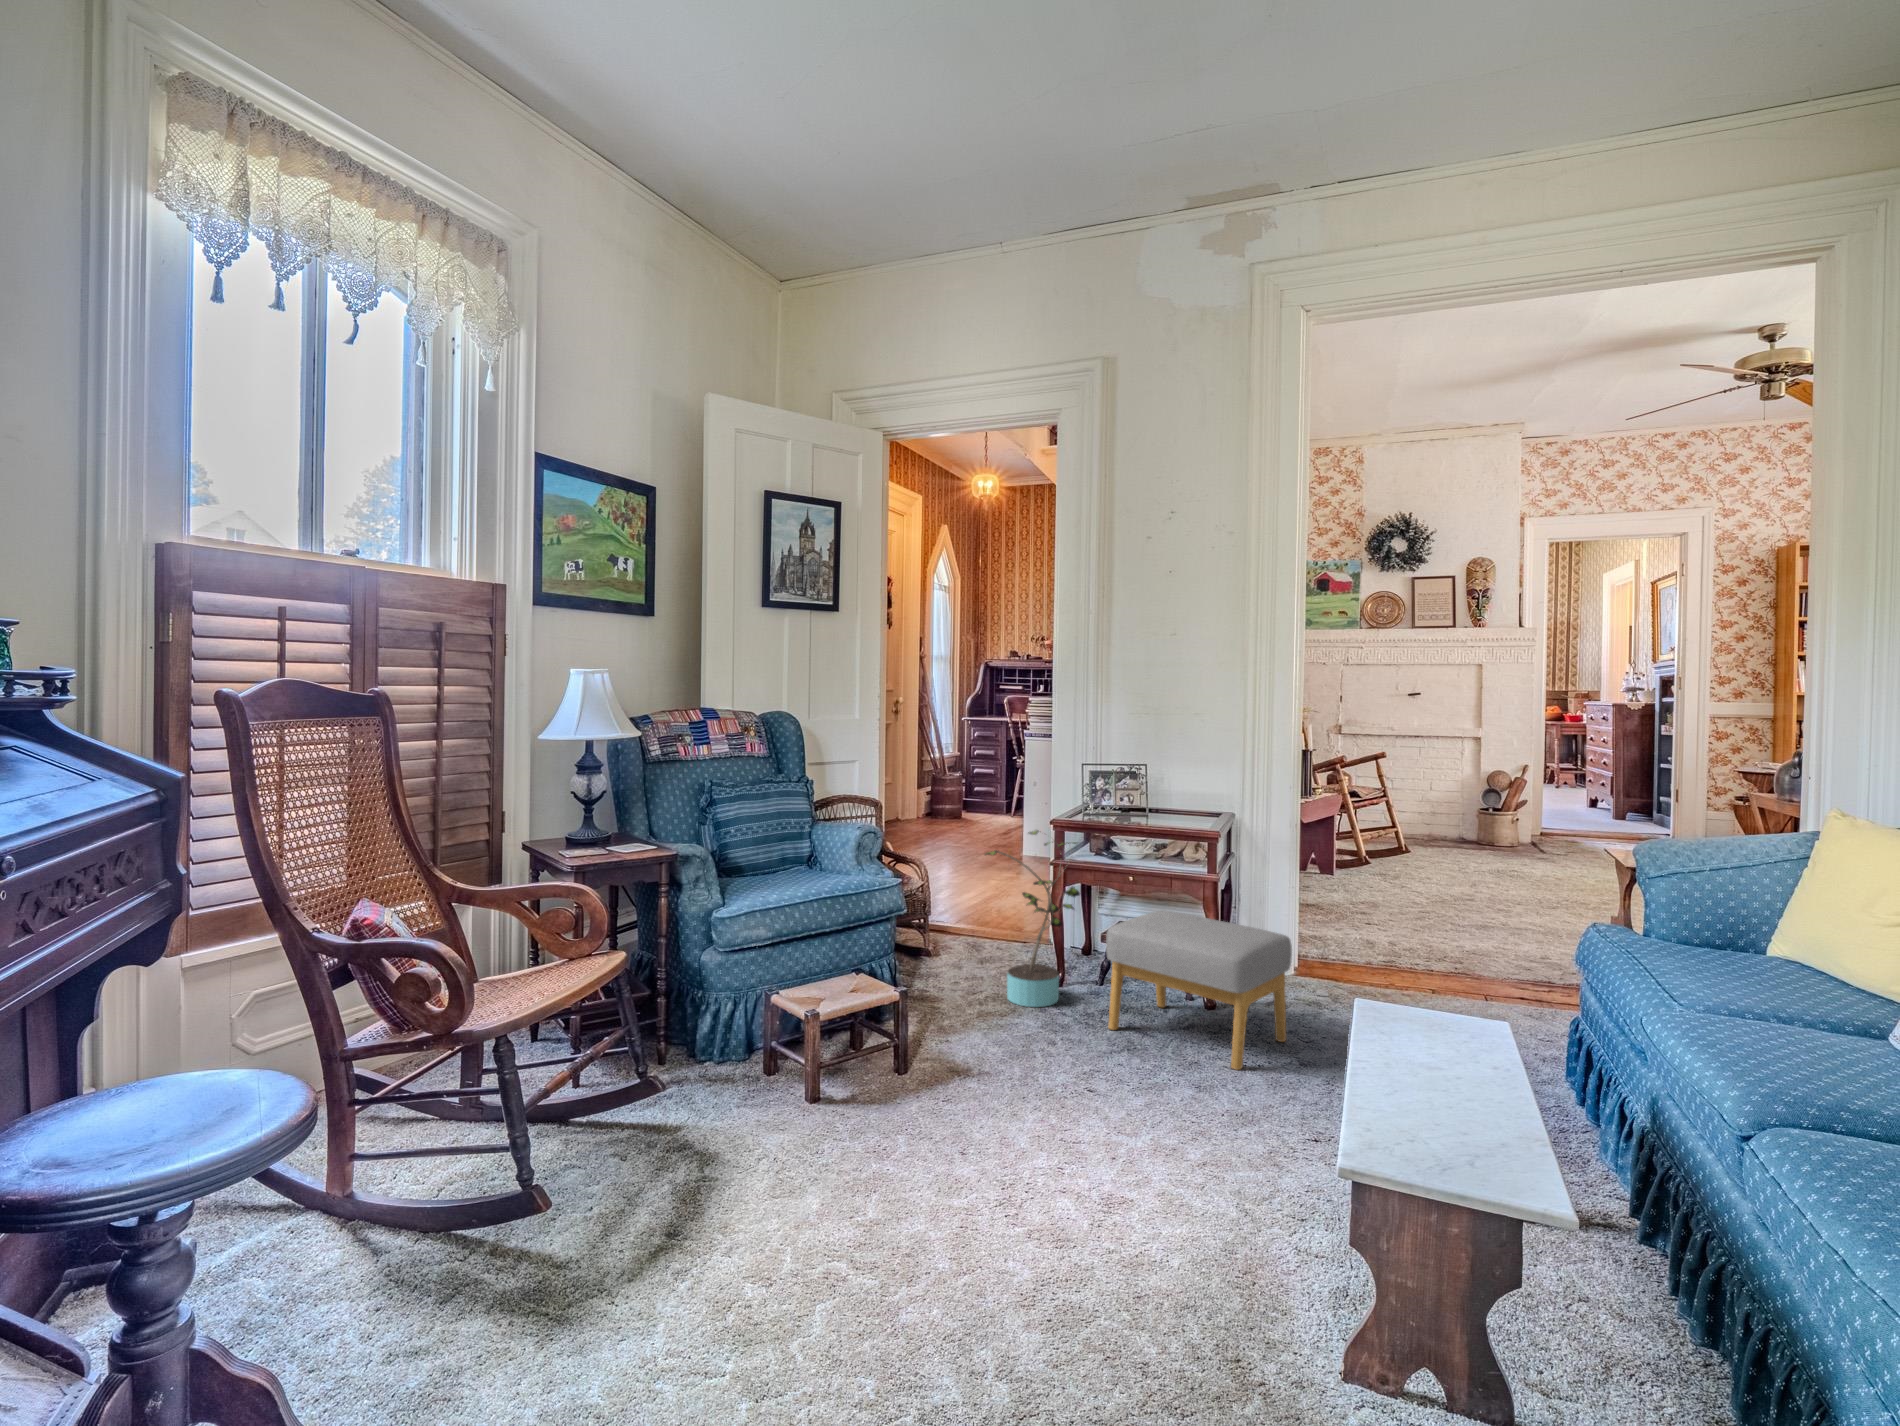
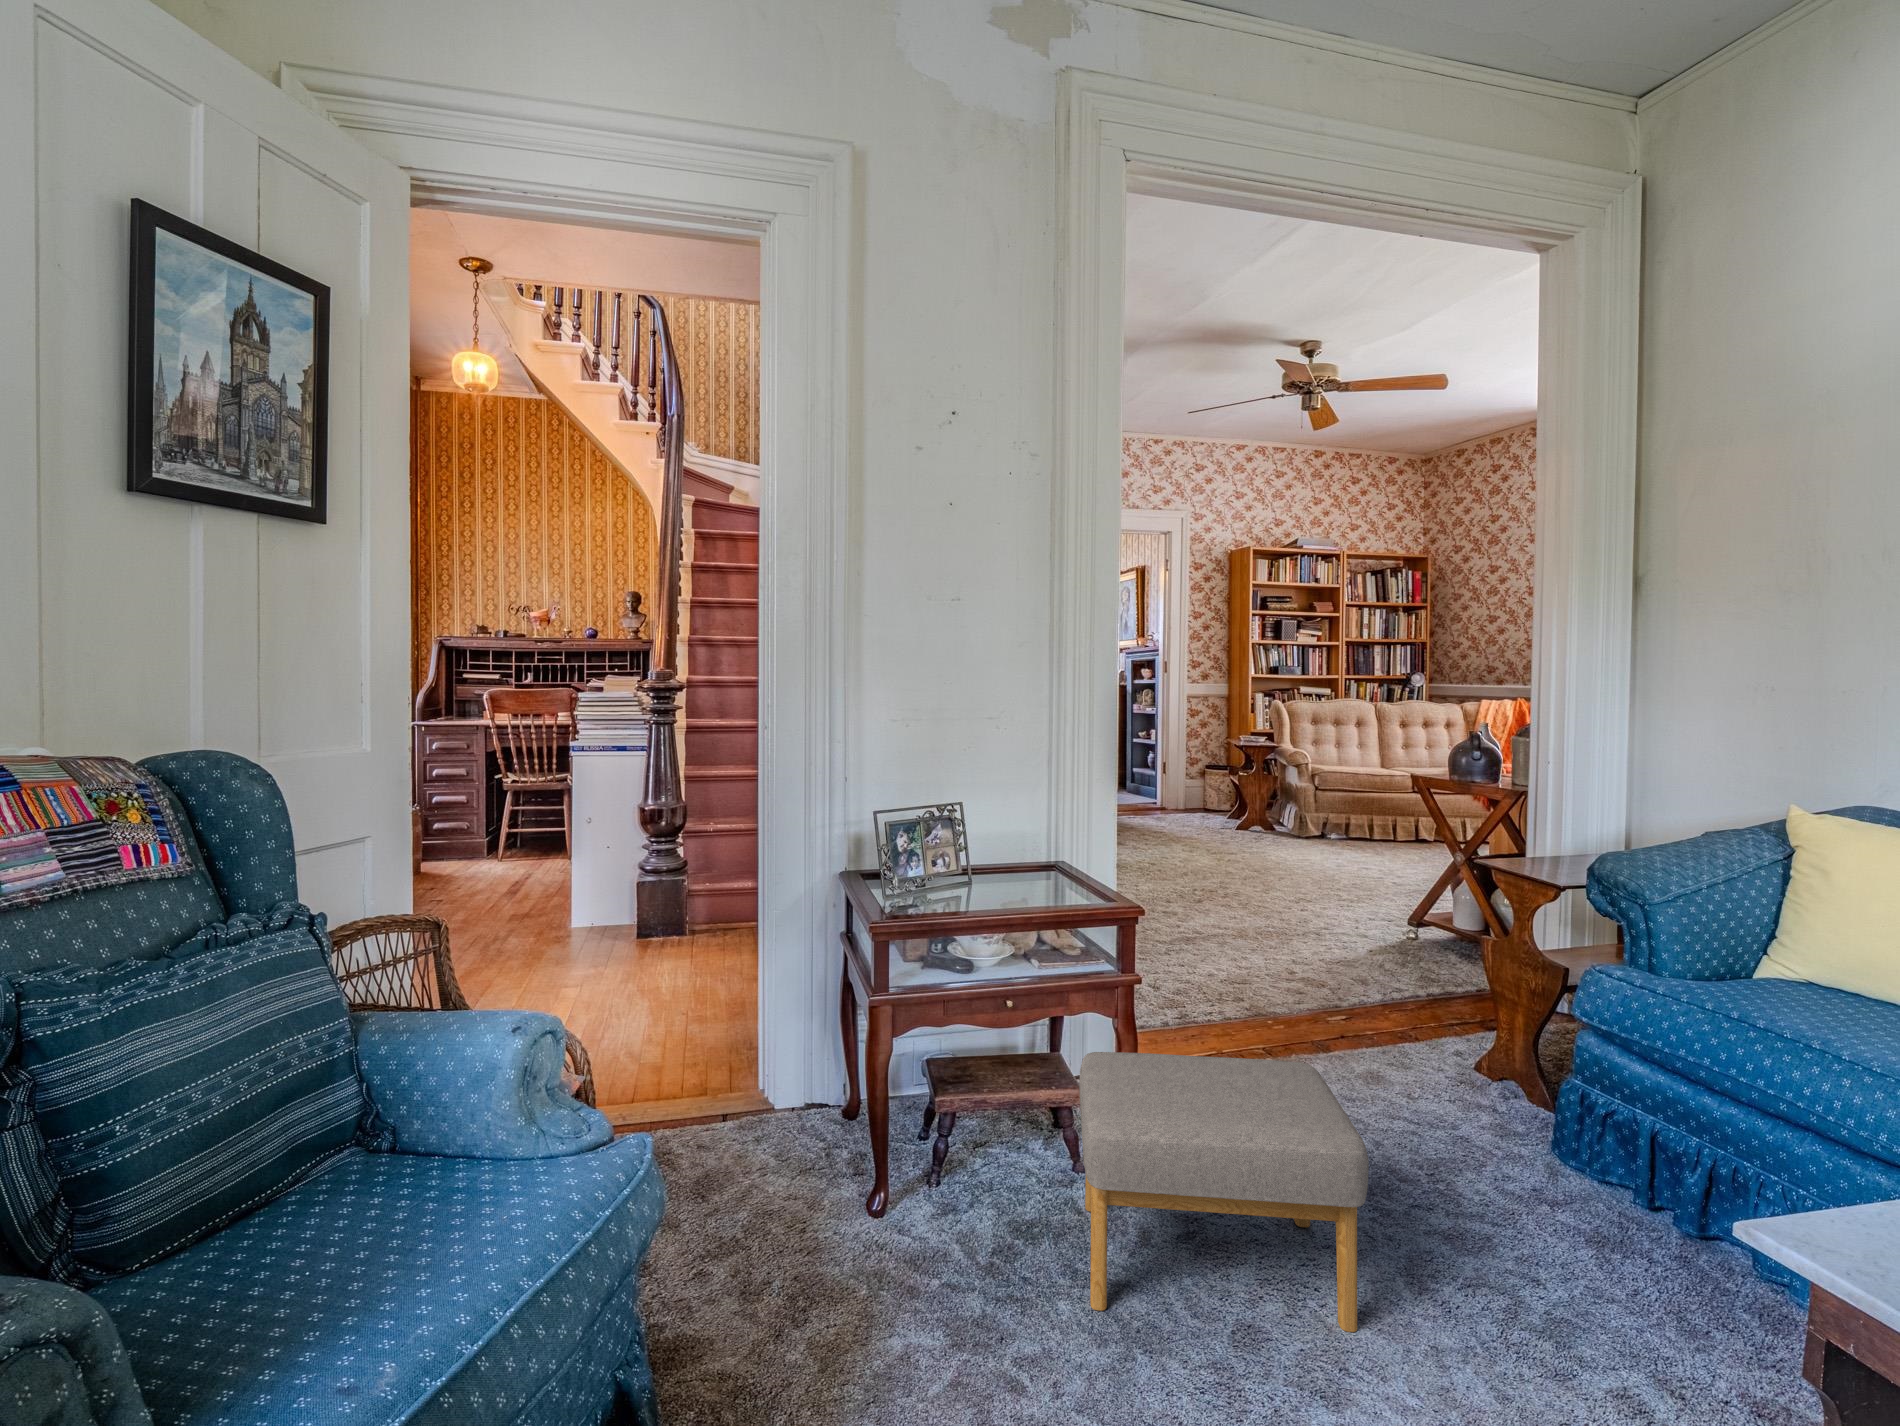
potted plant: present [985,830,1080,1007] -> none [812,954,1011,1309]

